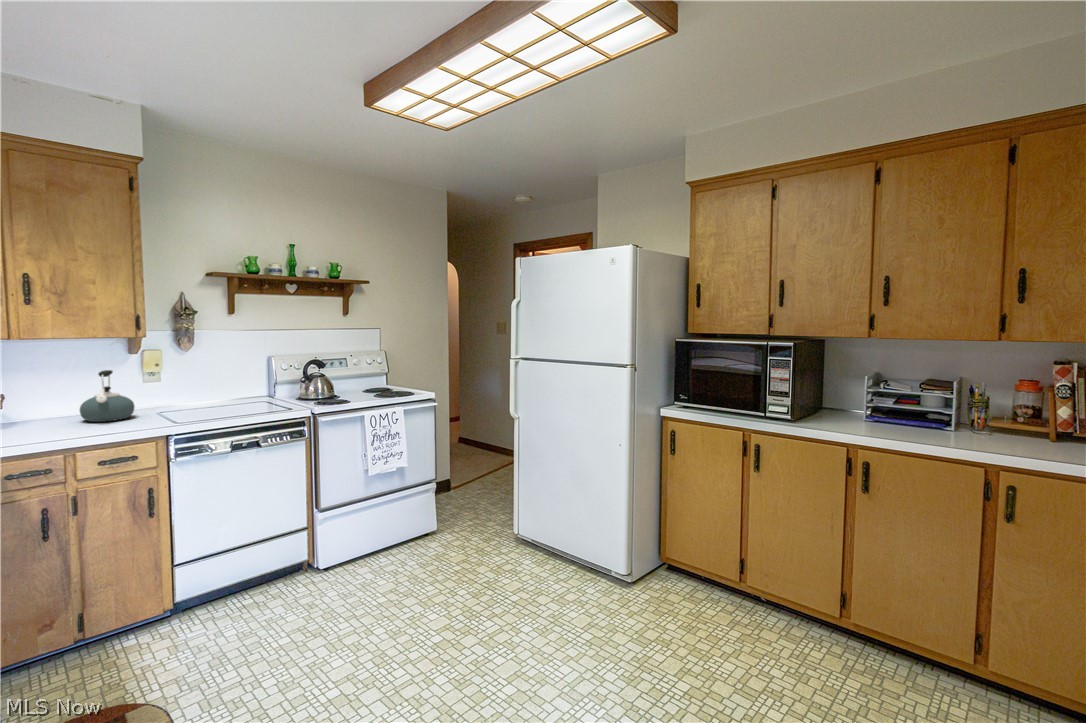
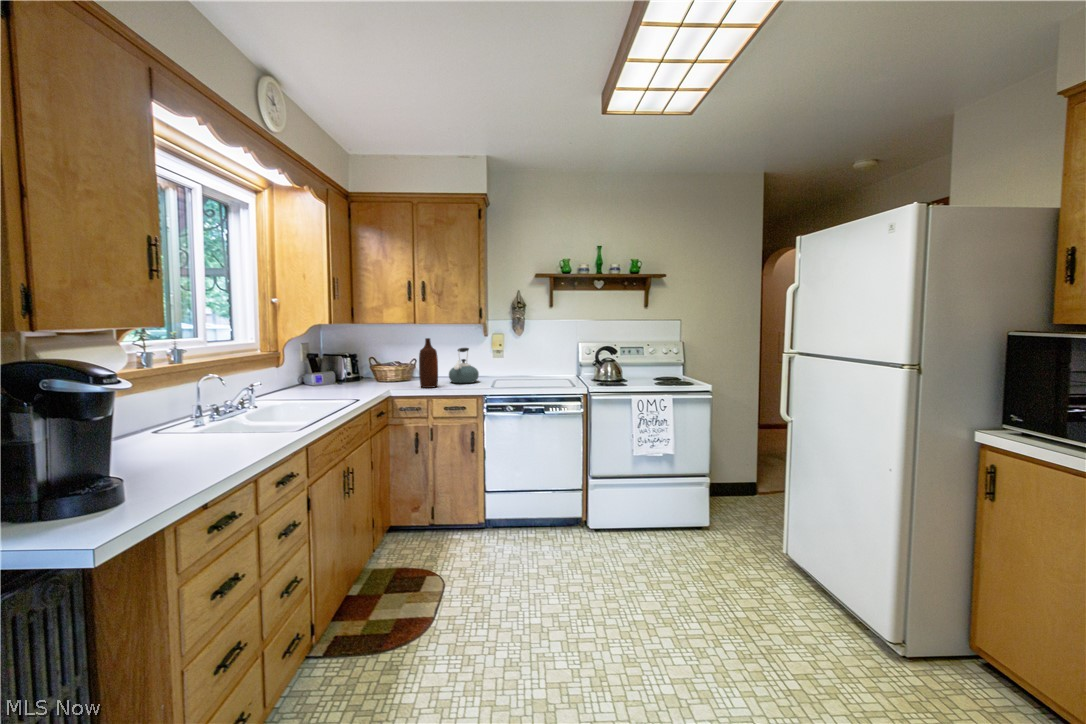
bottle: none [33,359,72,435] -> present [419,338,438,388]

